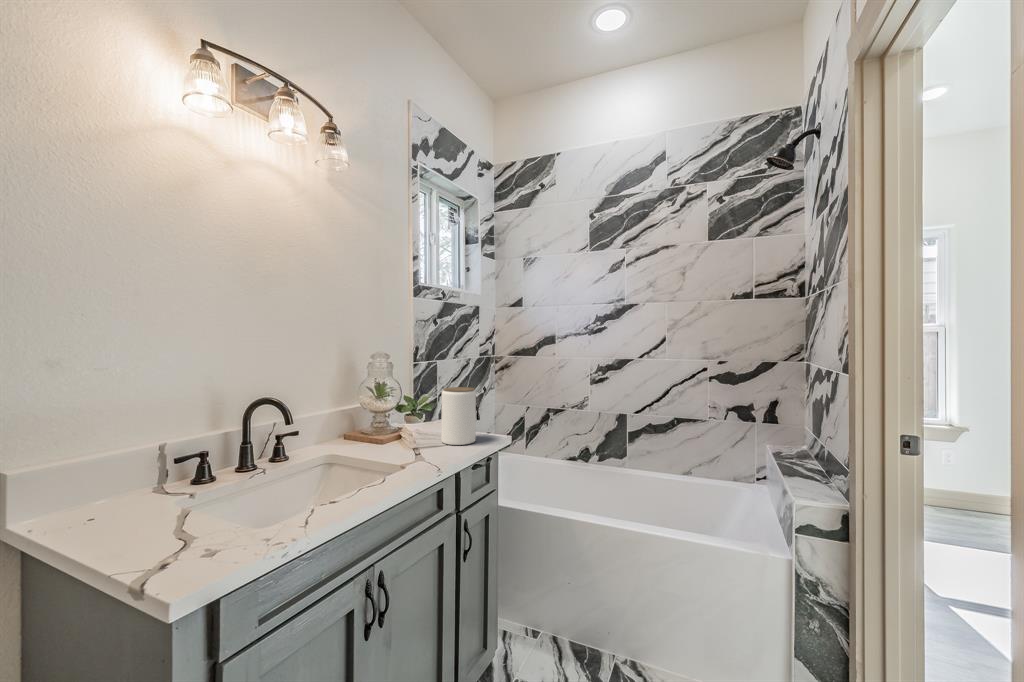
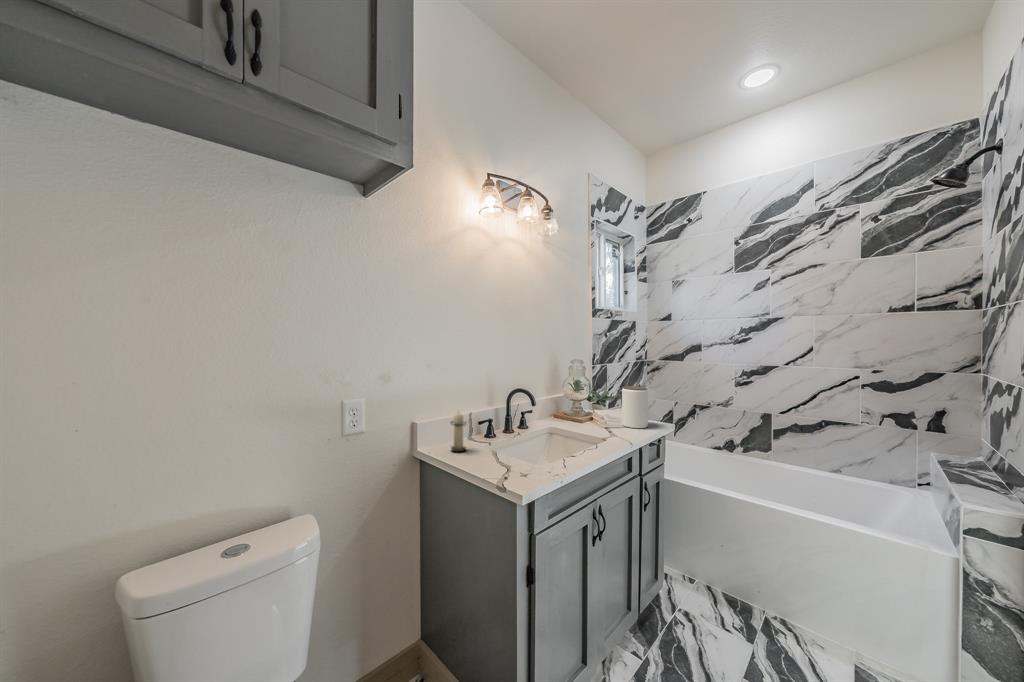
candle: none [89,440,138,519] -> present [451,413,466,451]

